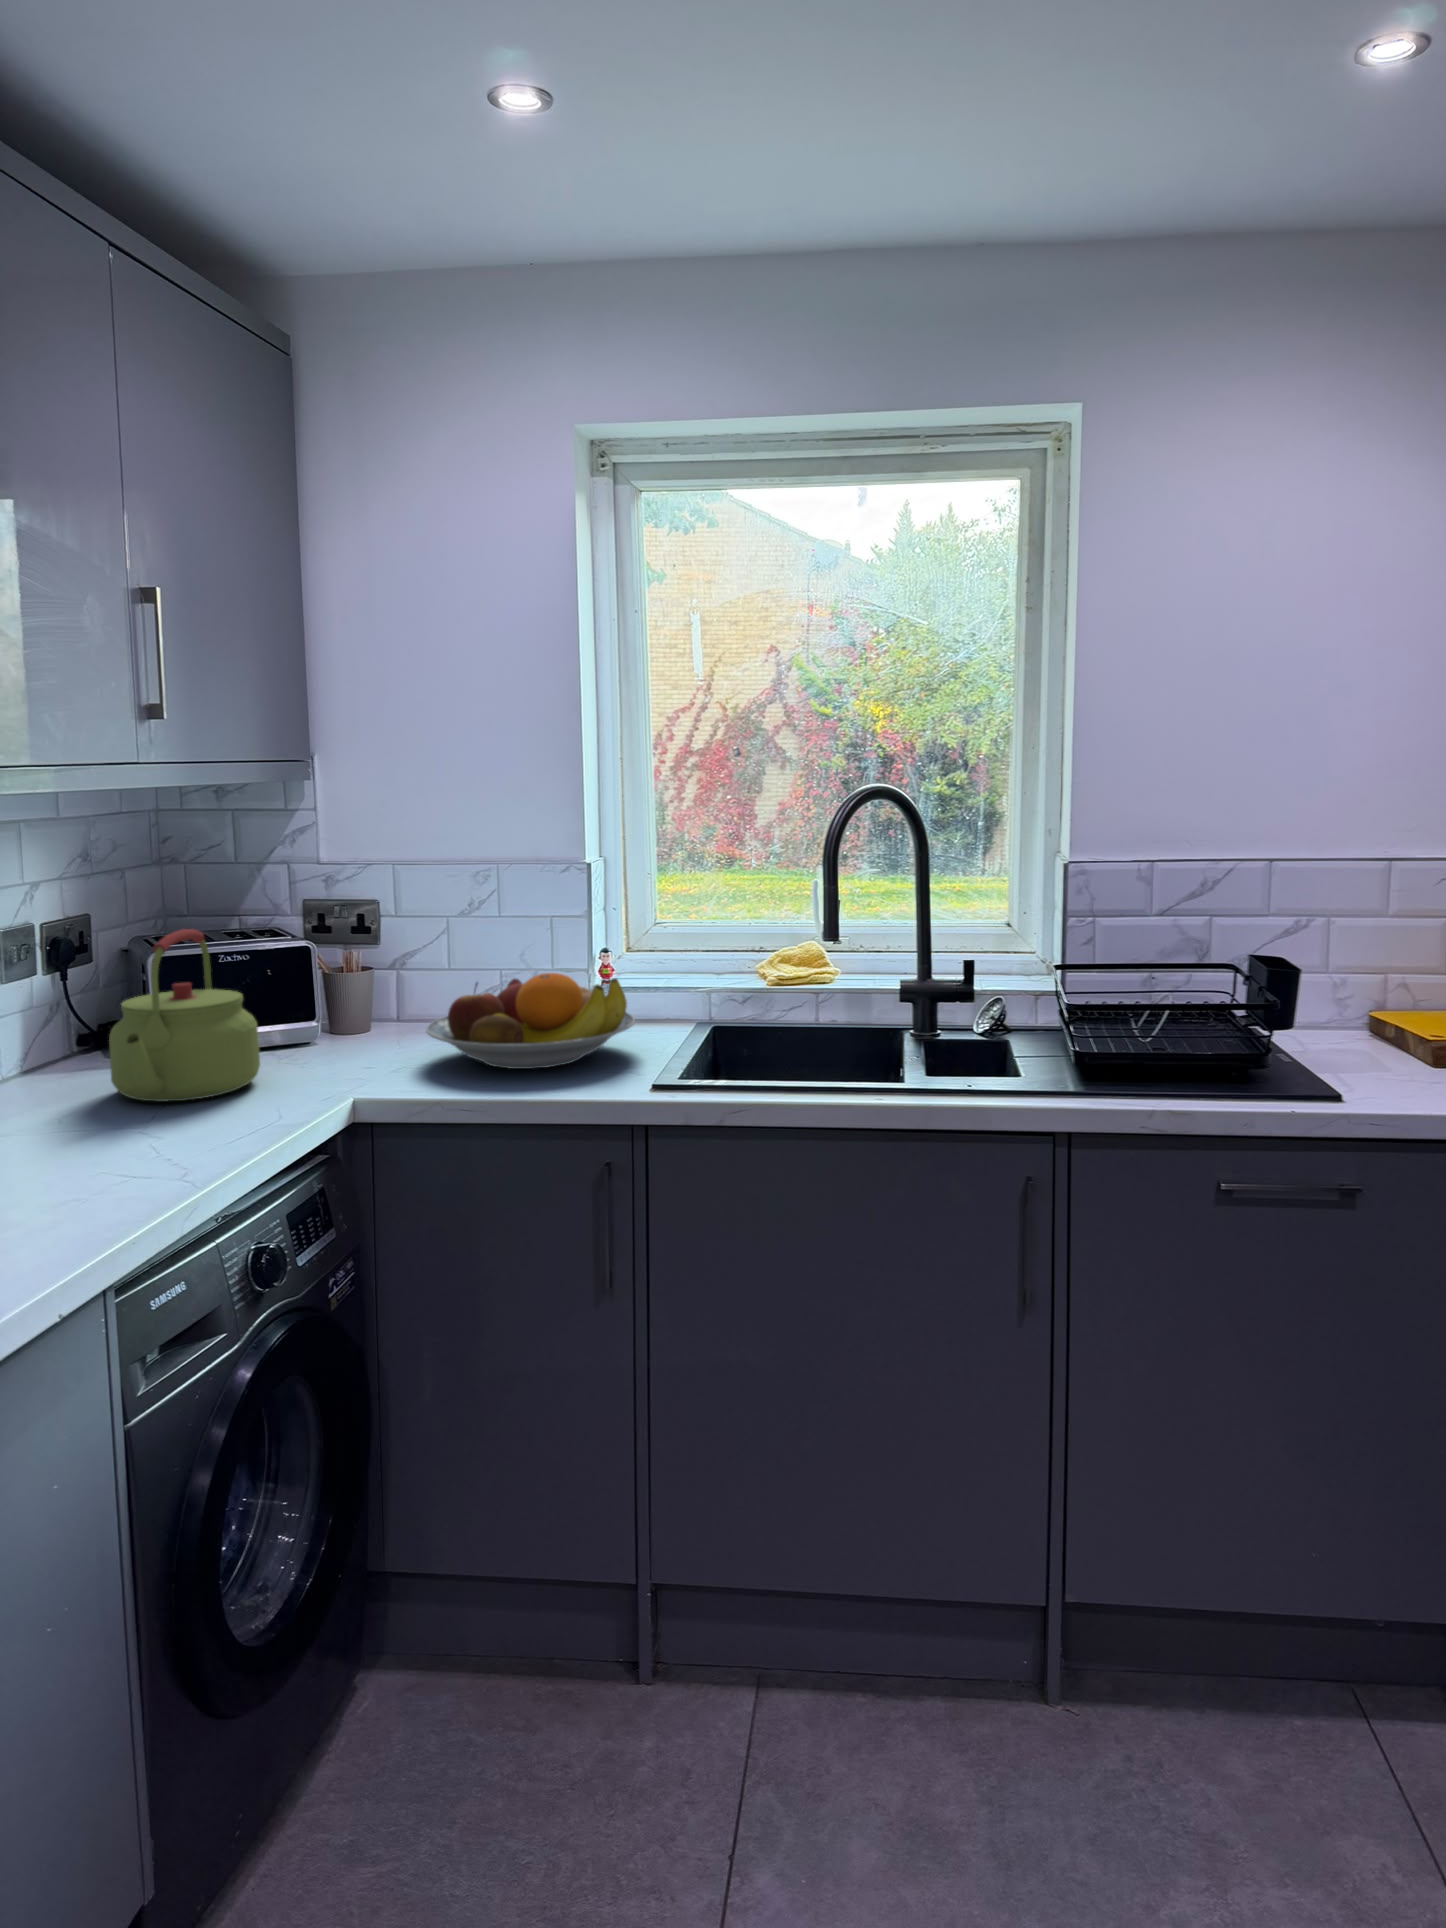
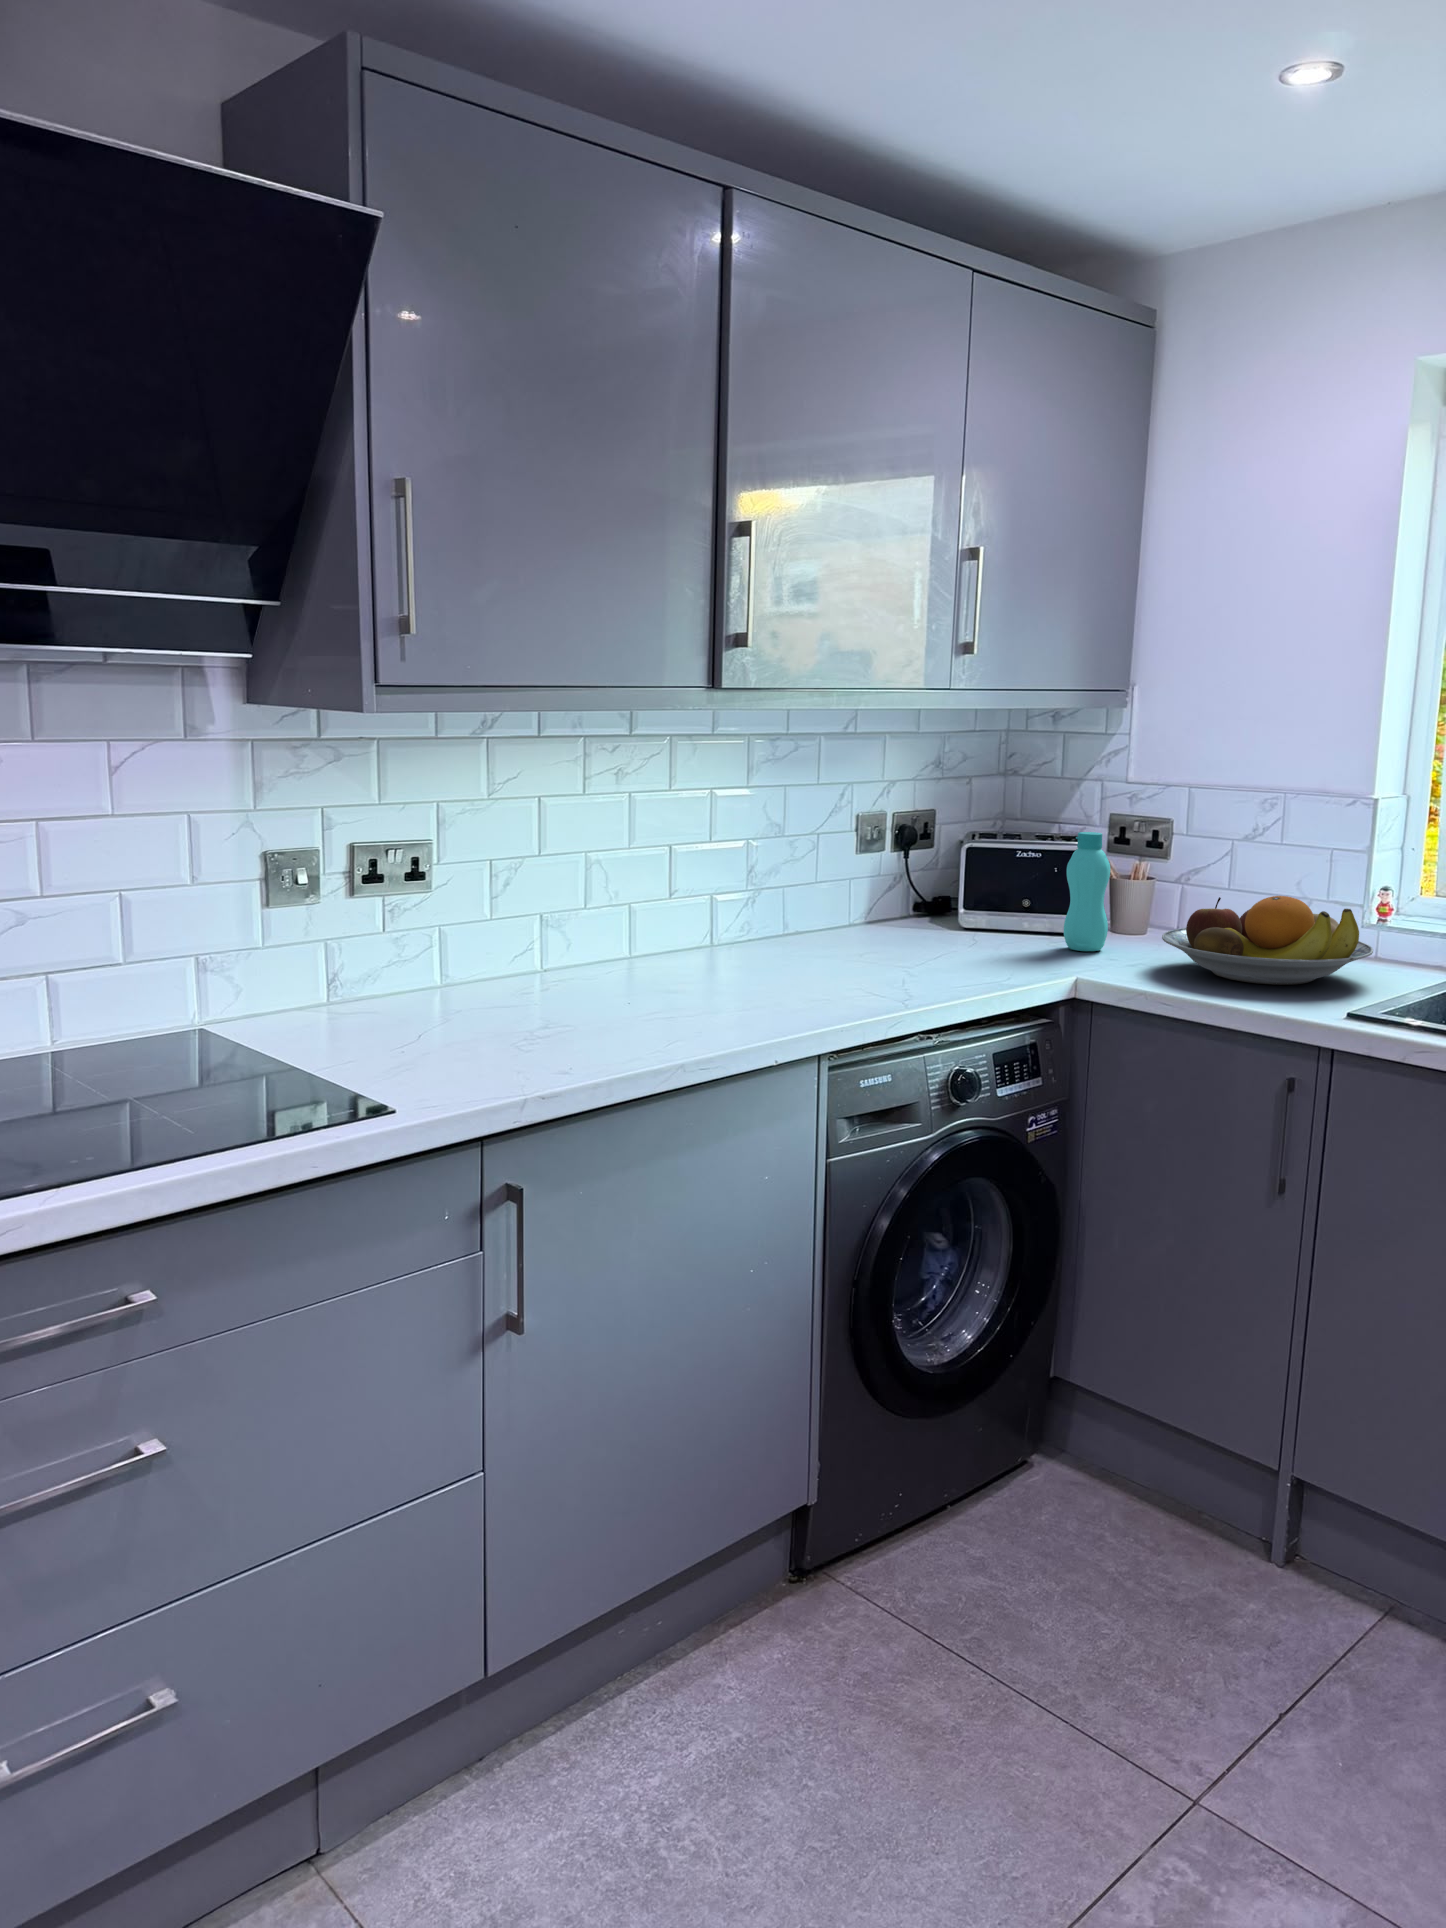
bottle: none [296,925,349,1063] -> present [1064,832,1110,951]
kettle: present [109,929,260,1102] -> none [910,824,1022,959]

